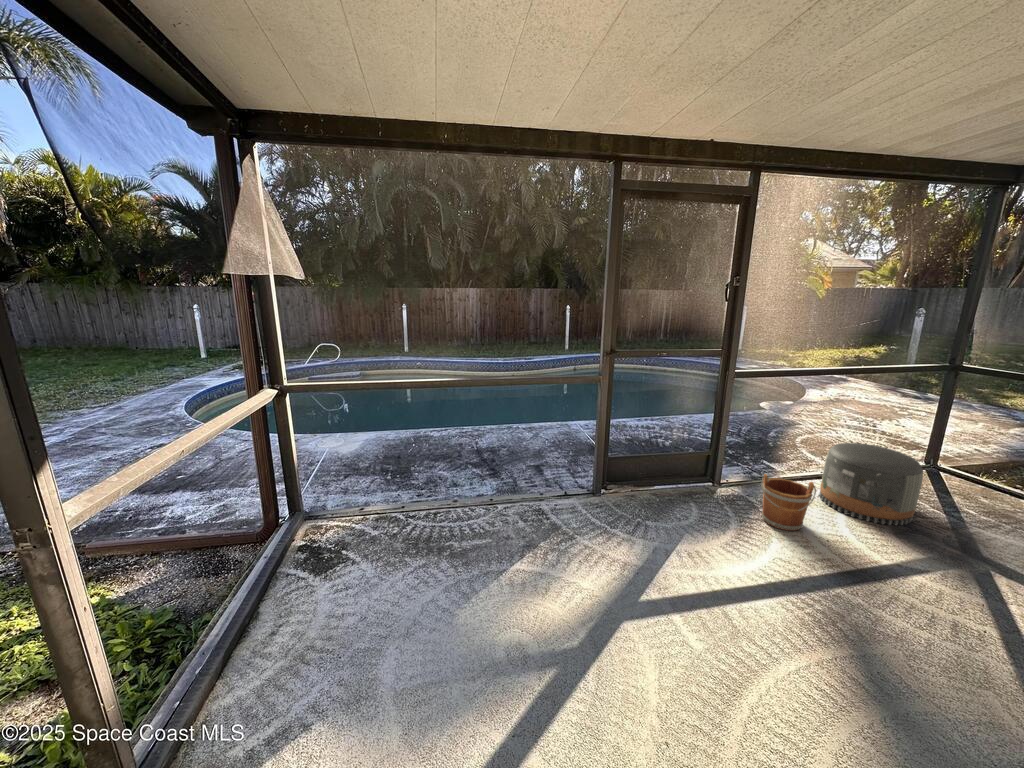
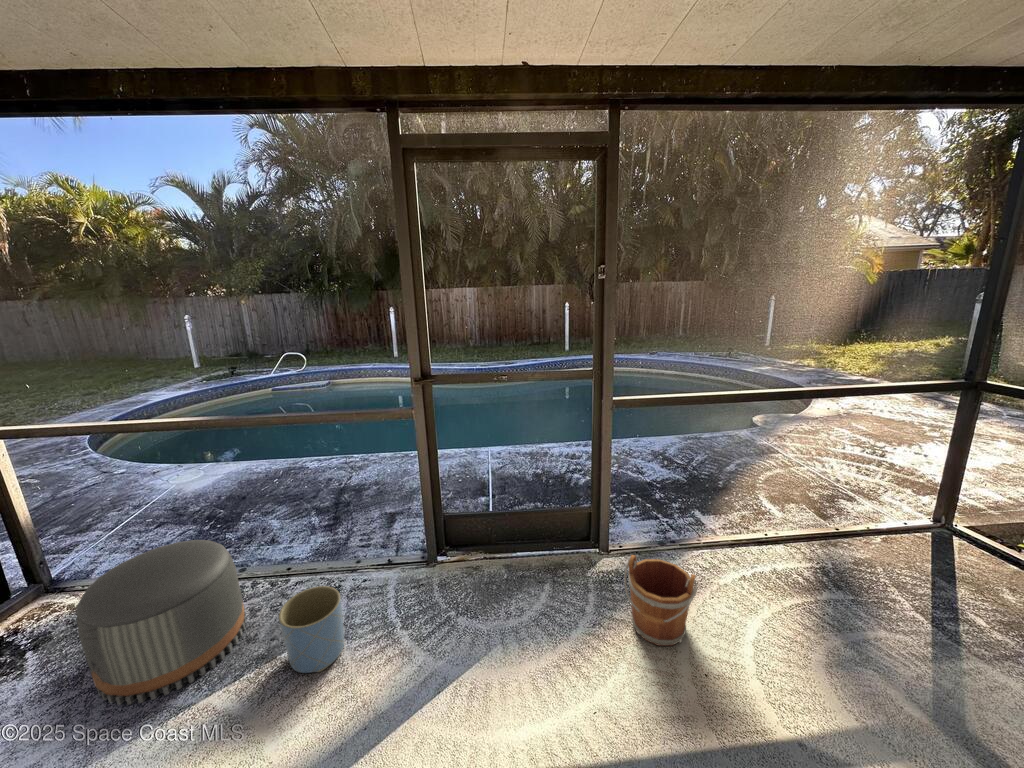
pouf: present [819,443,923,525] -> present [76,540,246,705]
planter: none [545,499,585,553] -> present [279,586,344,673]

